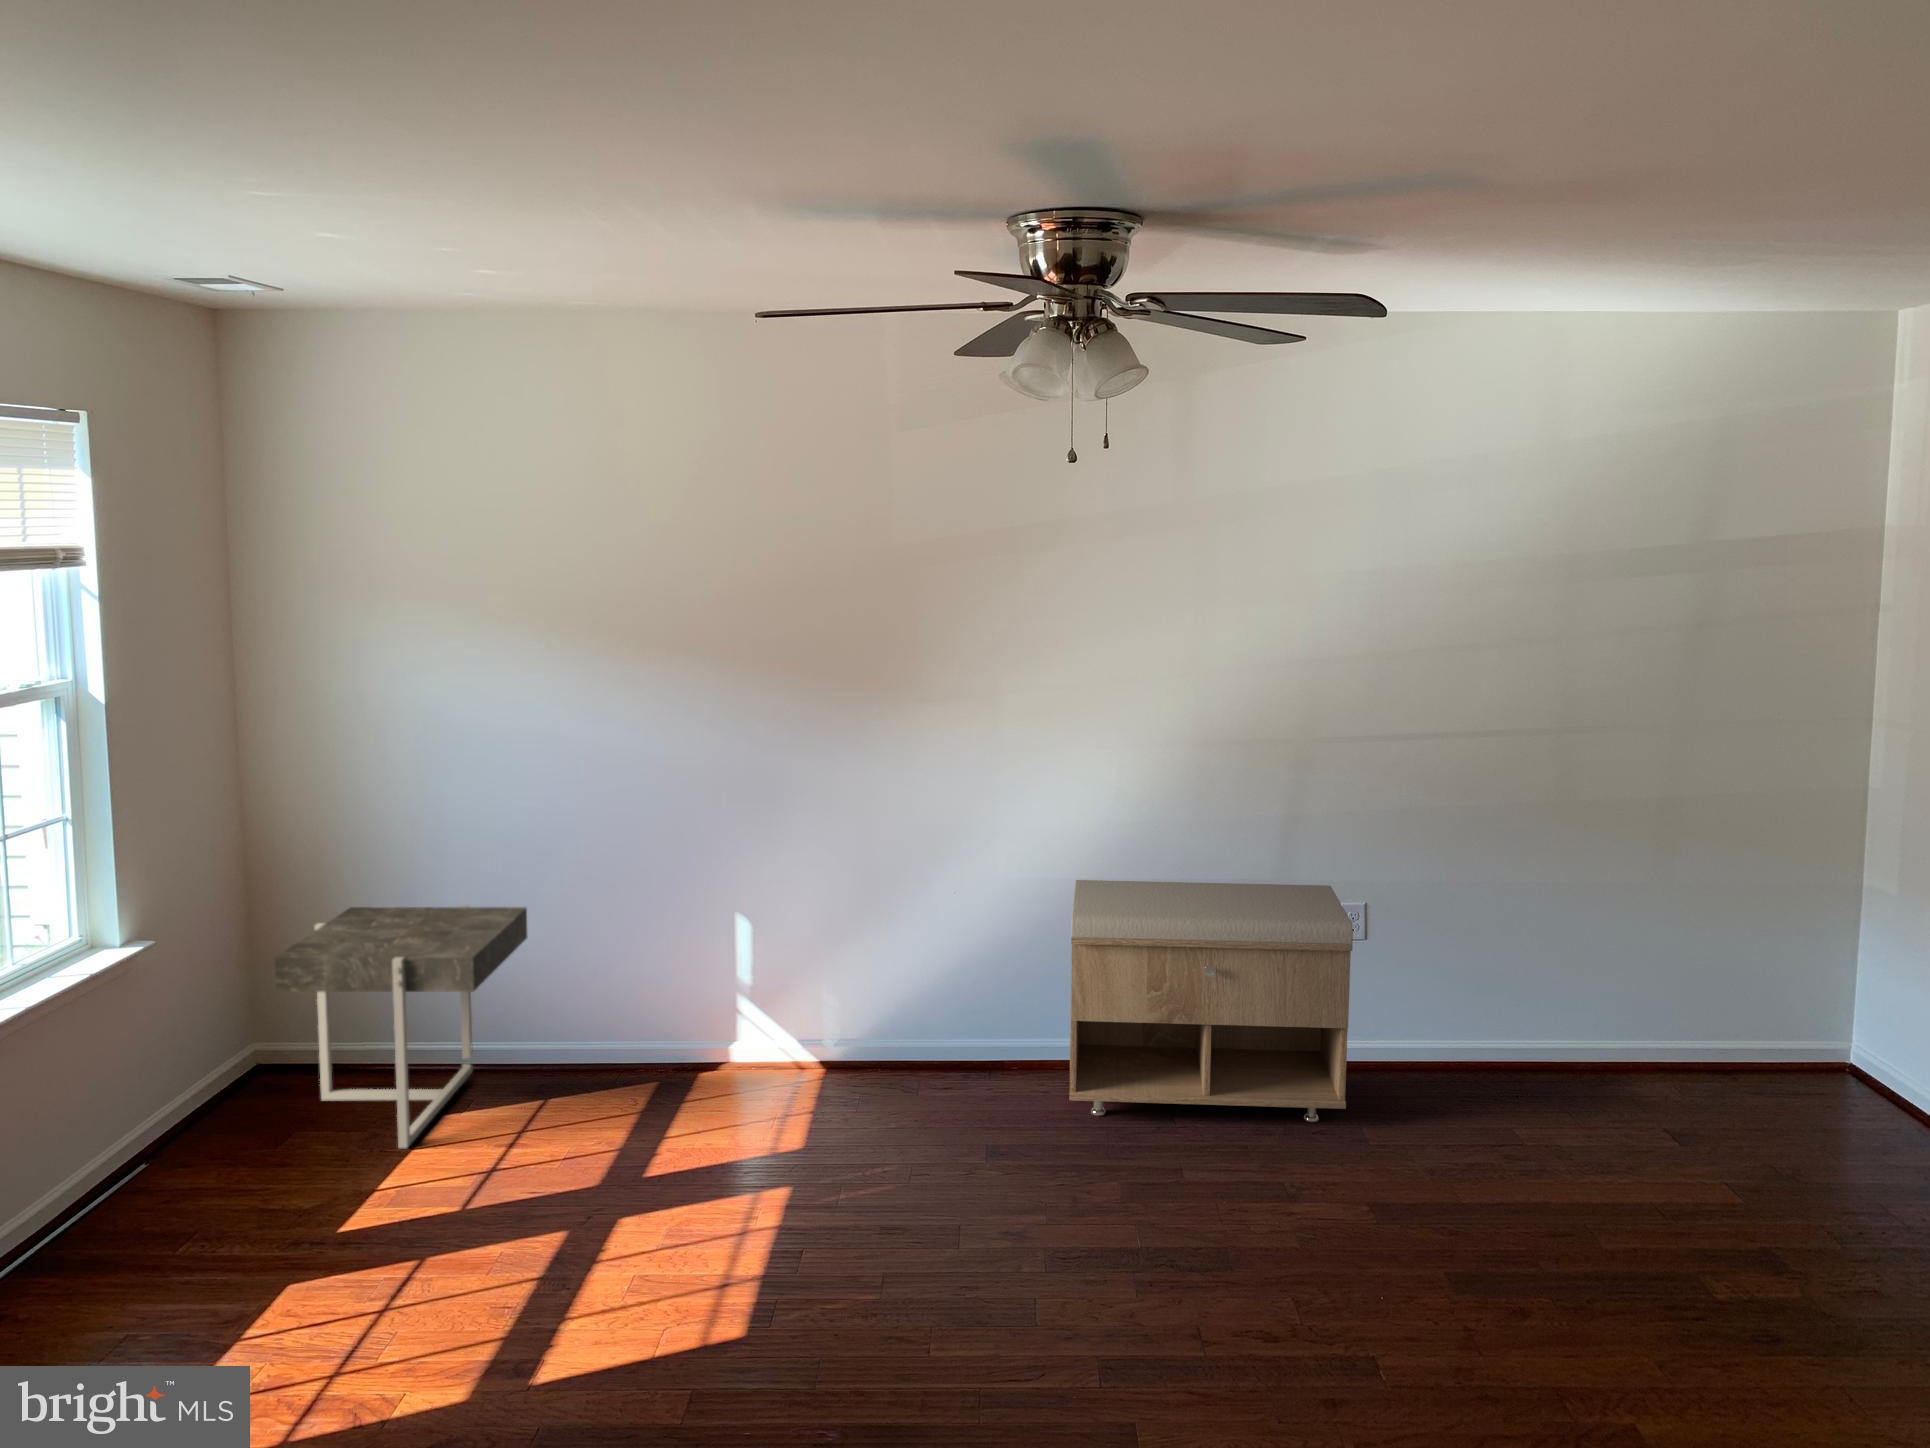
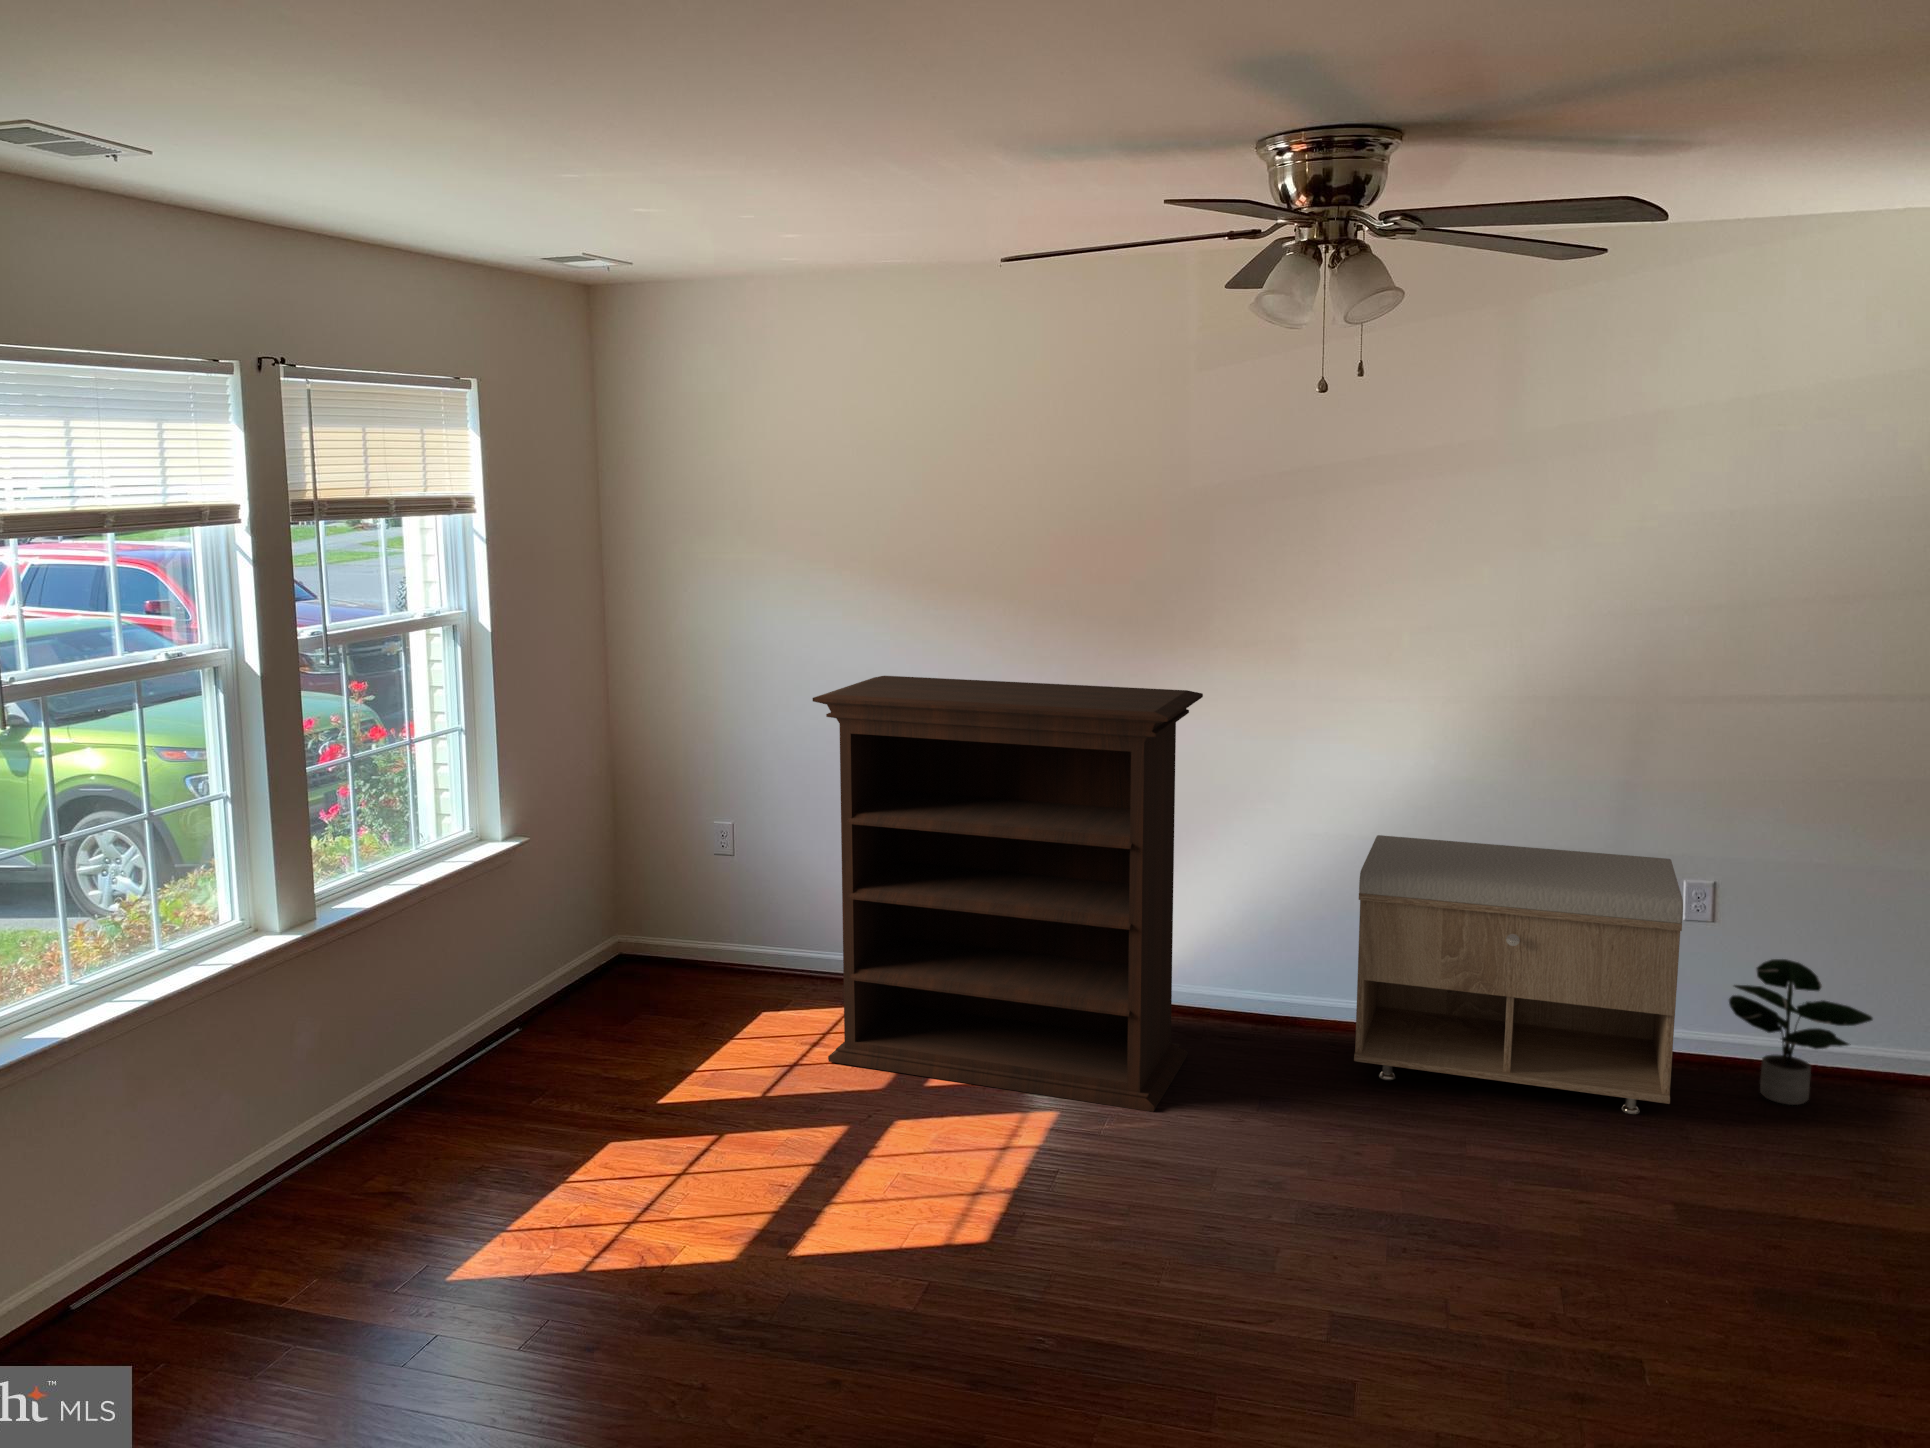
bookshelf: none [510,742,916,1174] -> present [813,676,1203,1112]
side table: present [274,905,527,1148] -> none [622,818,842,1037]
potted plant: none [1382,968,1498,1098] -> present [1729,959,1873,1105]

